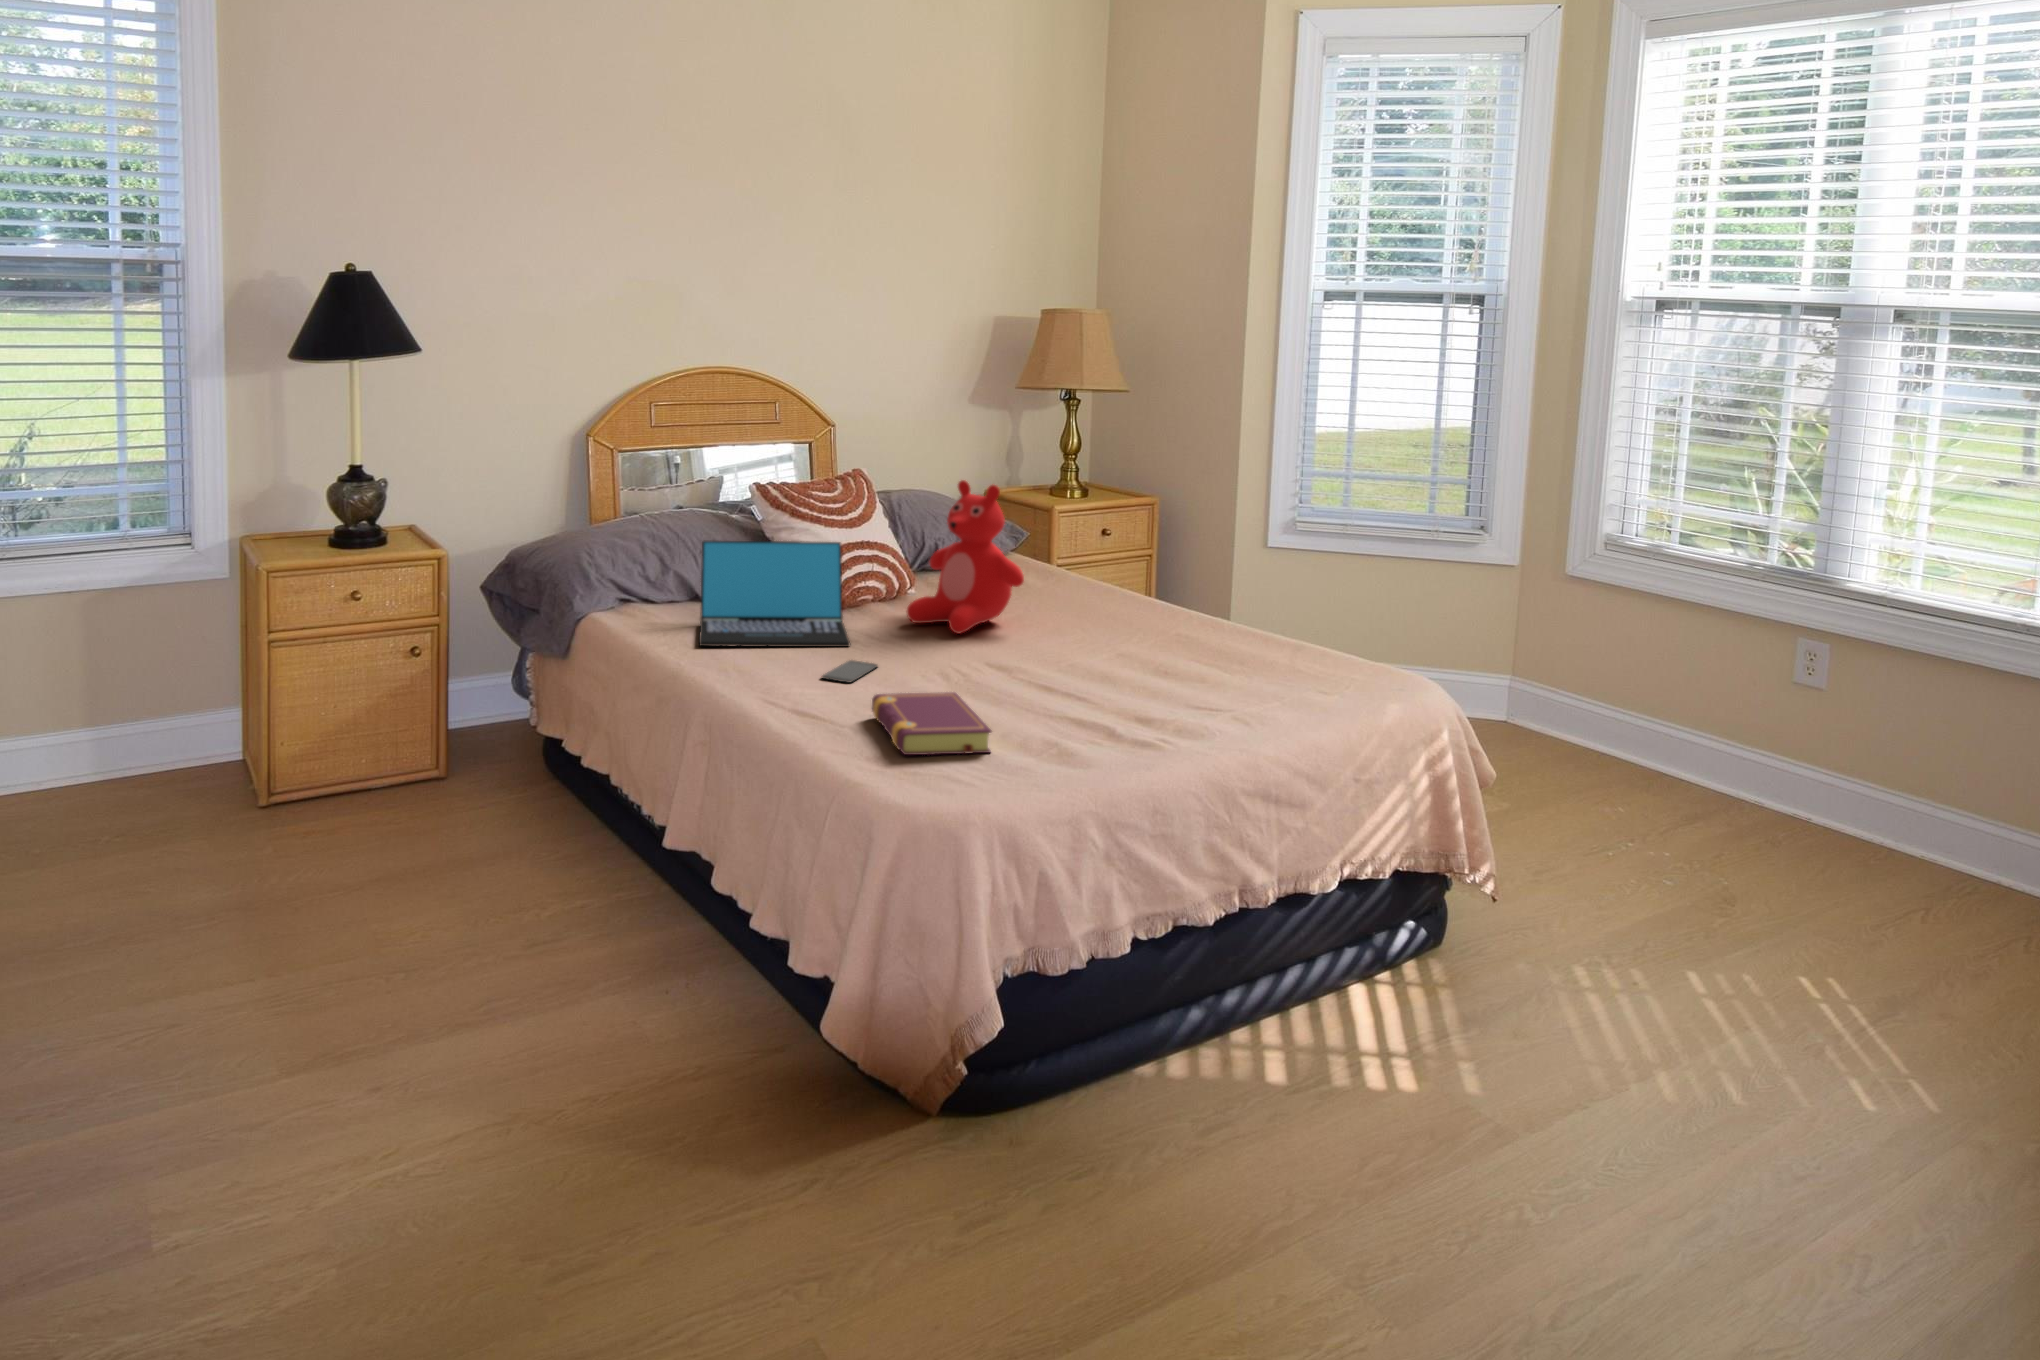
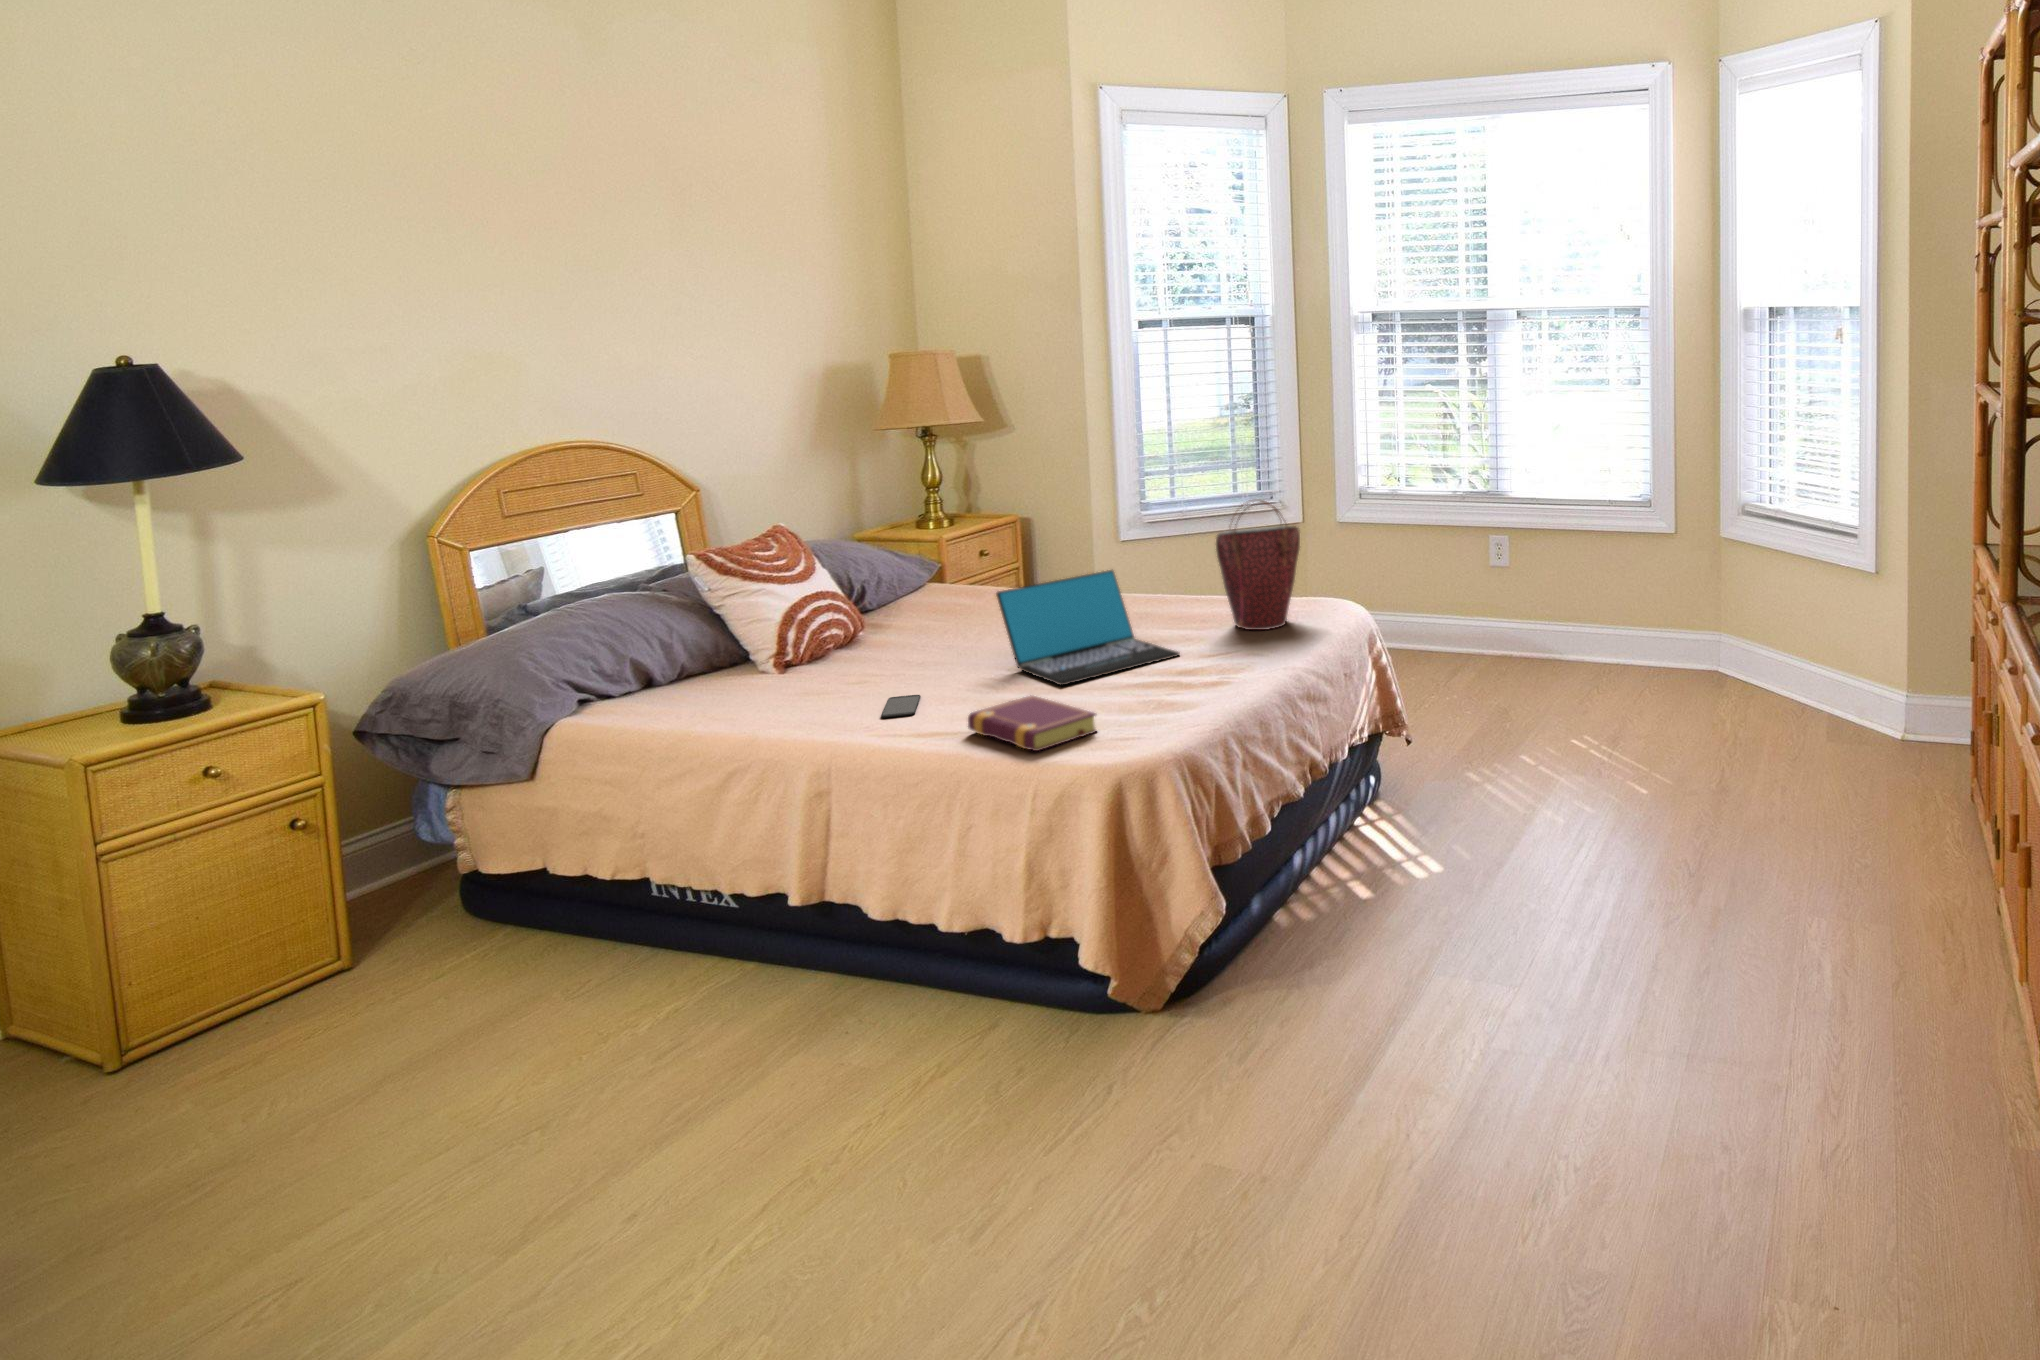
teddy bear: present [907,480,1024,633] -> none [897,518,1003,655]
handbag: none [1268,516,1389,688] -> present [1216,500,1300,630]
laptop: present [699,541,850,647] -> present [996,570,1179,685]

